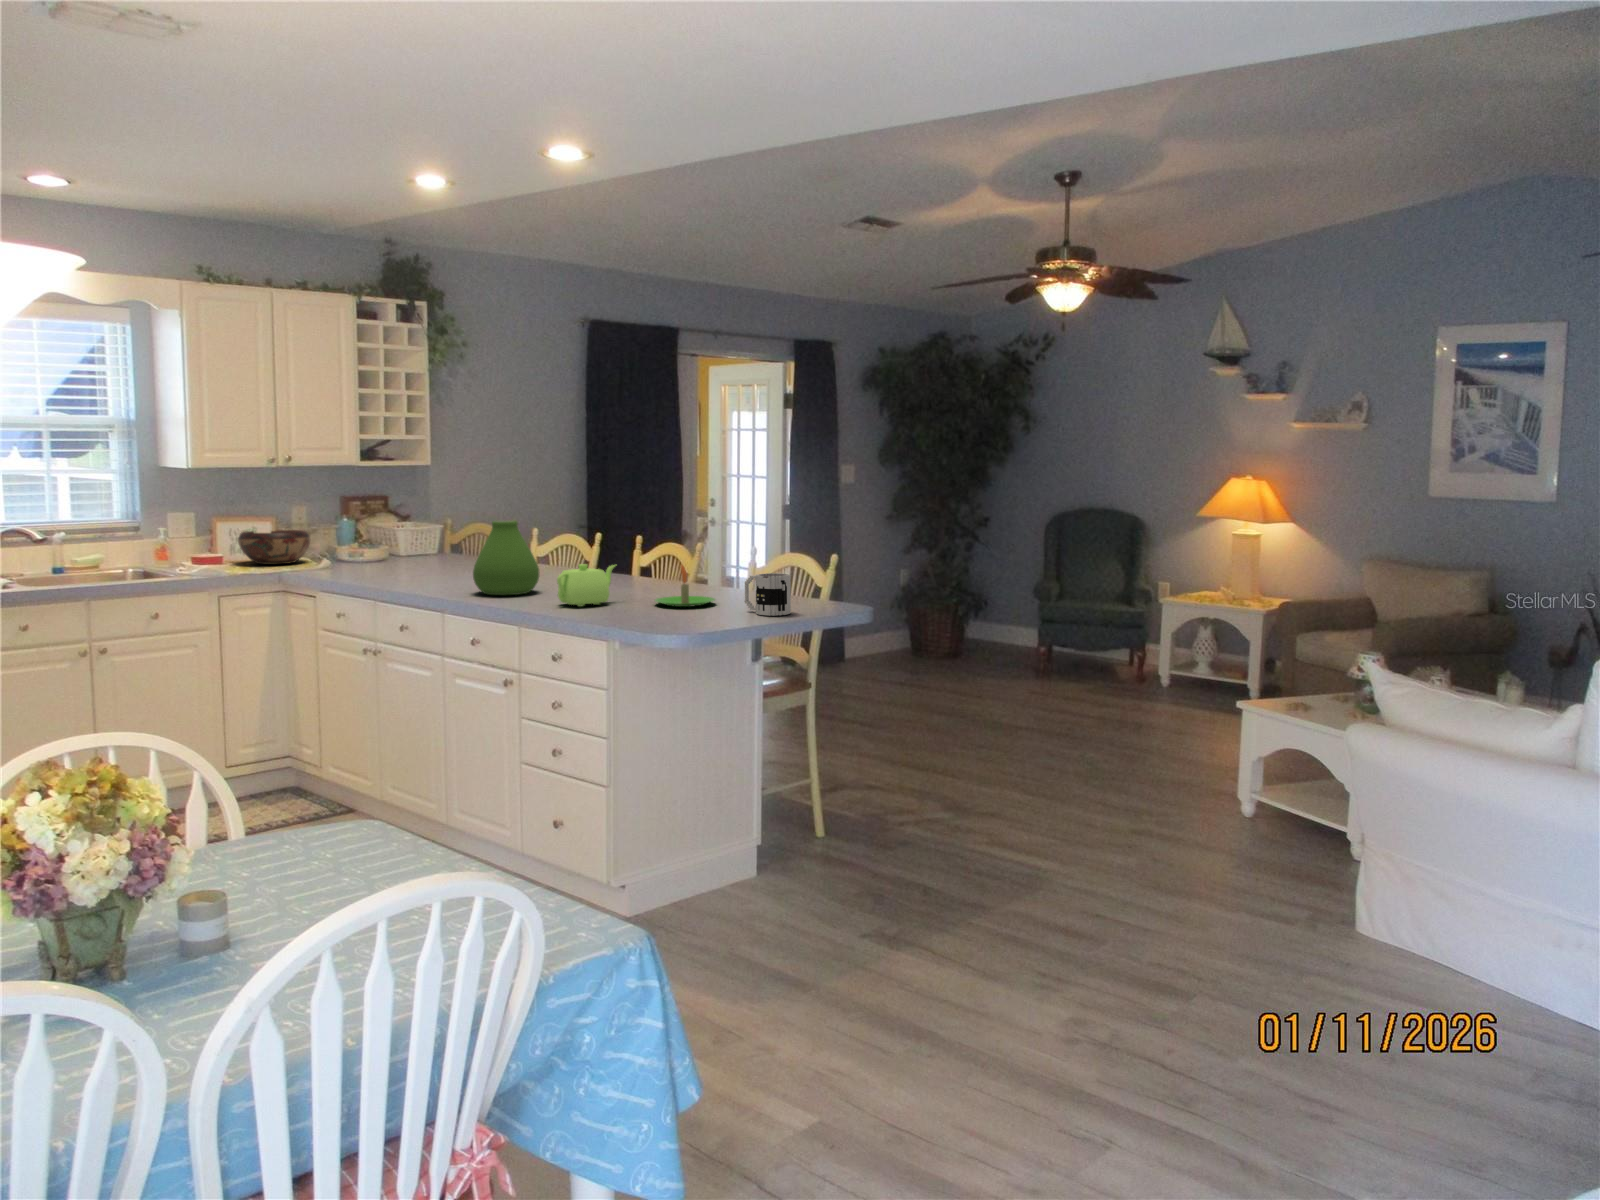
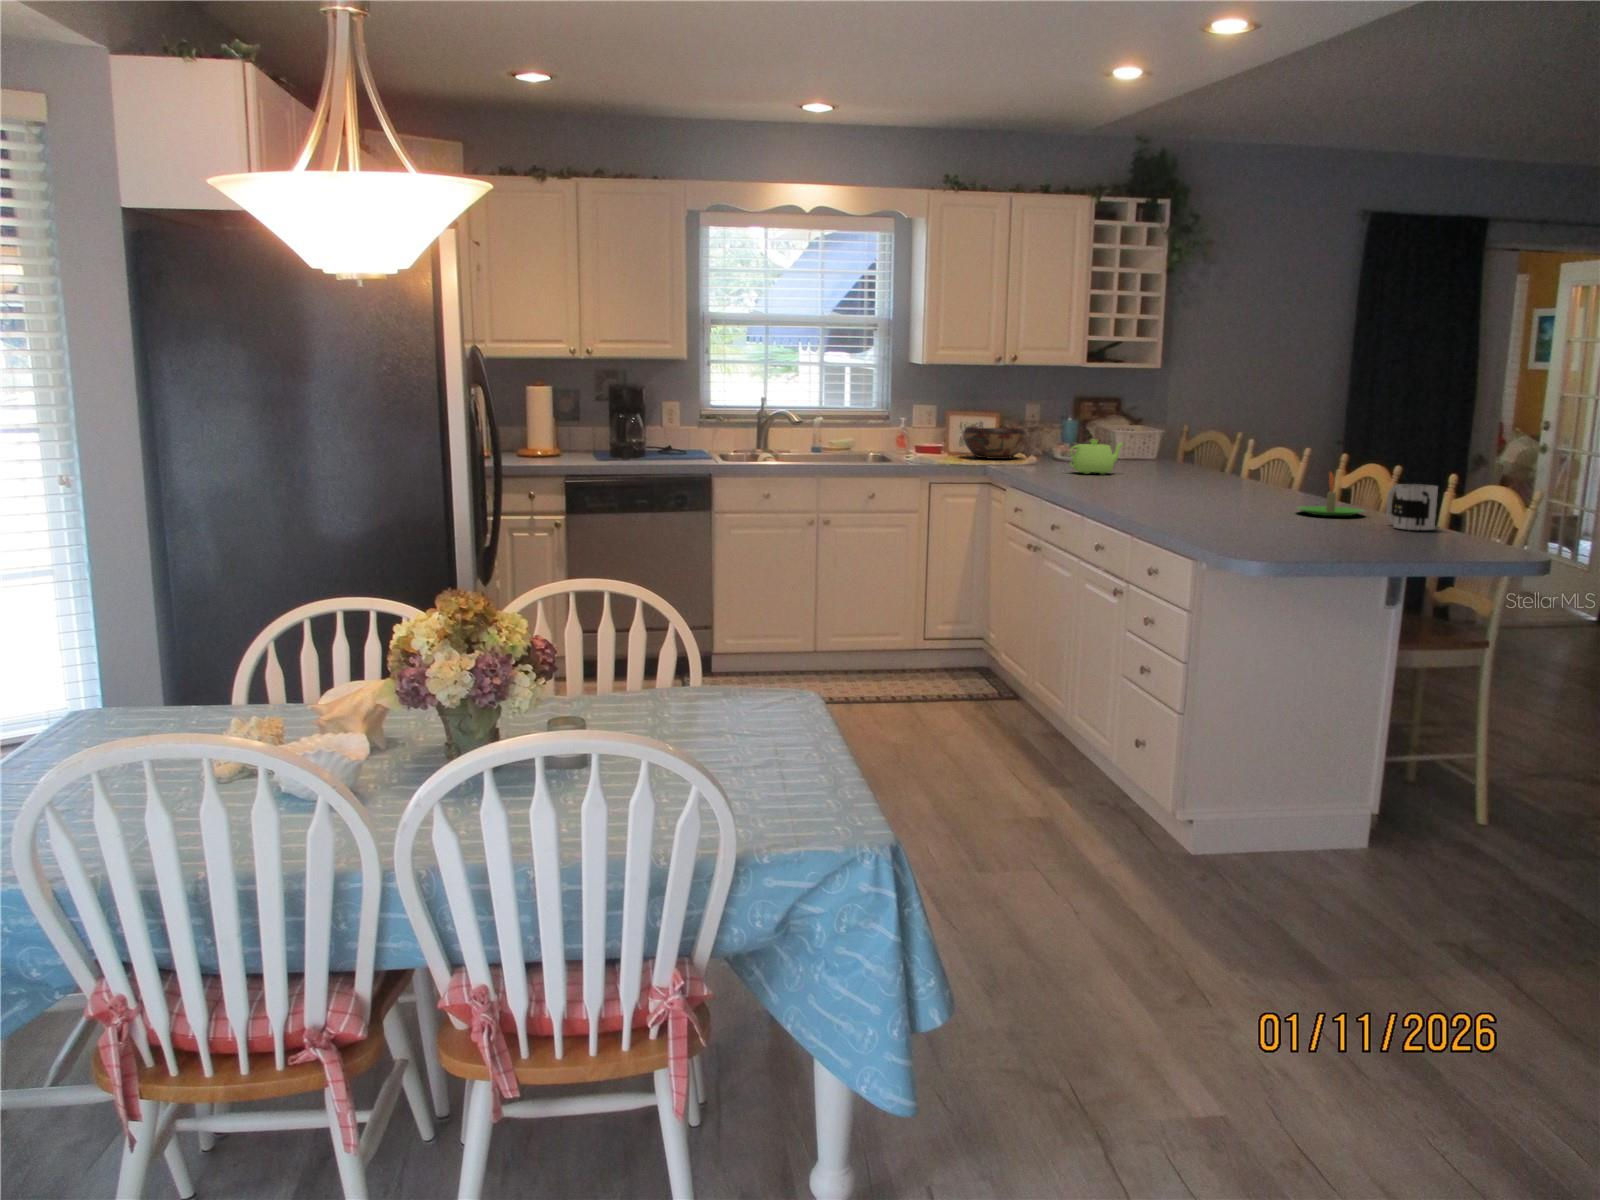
vase: present [473,520,539,595] -> none [1133,419,1200,494]
teapot: present [557,564,615,606] -> present [1070,440,1124,474]

